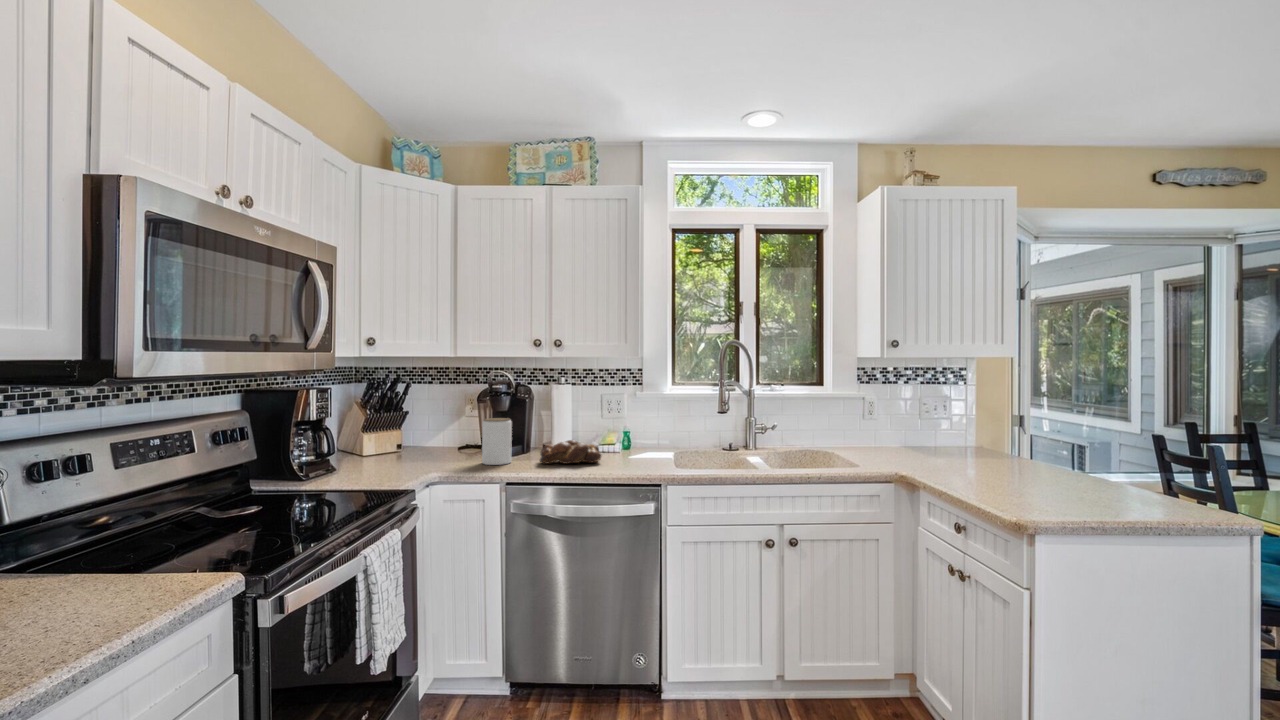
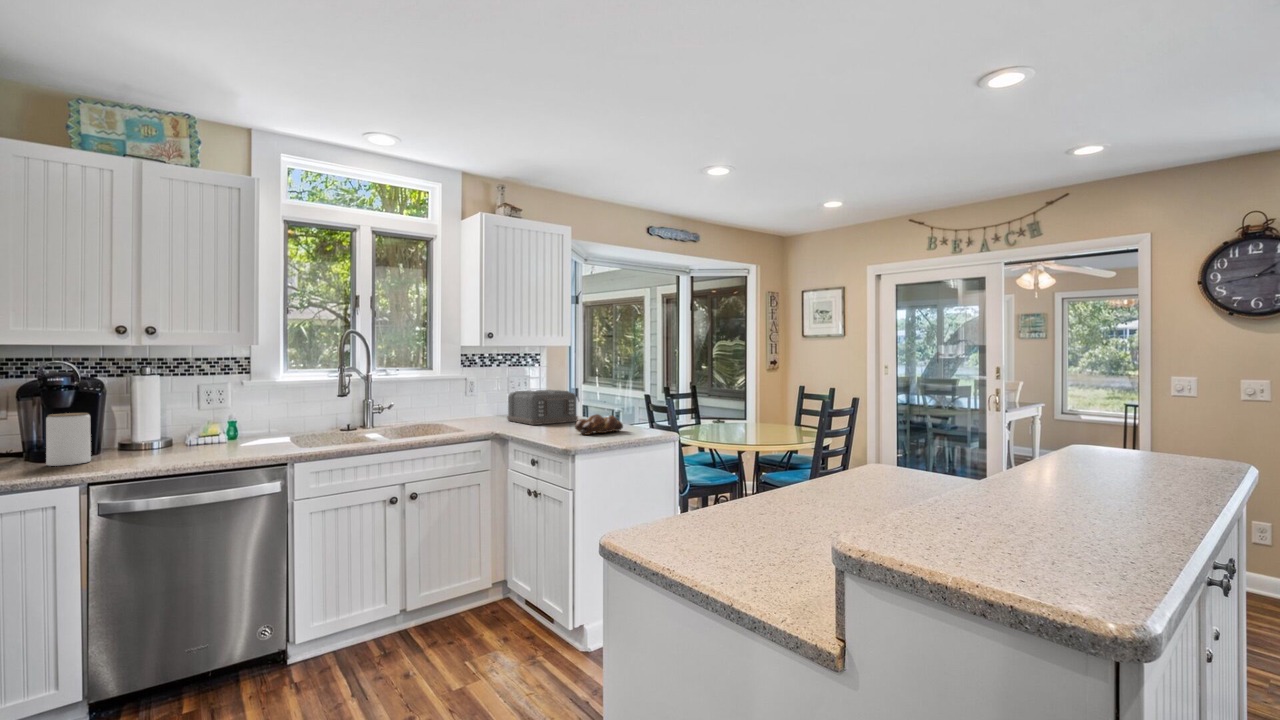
toaster: none [917,416,1030,466] -> present [507,390,578,425]
bread loaf: present [540,440,601,464] -> present [575,414,623,435]

